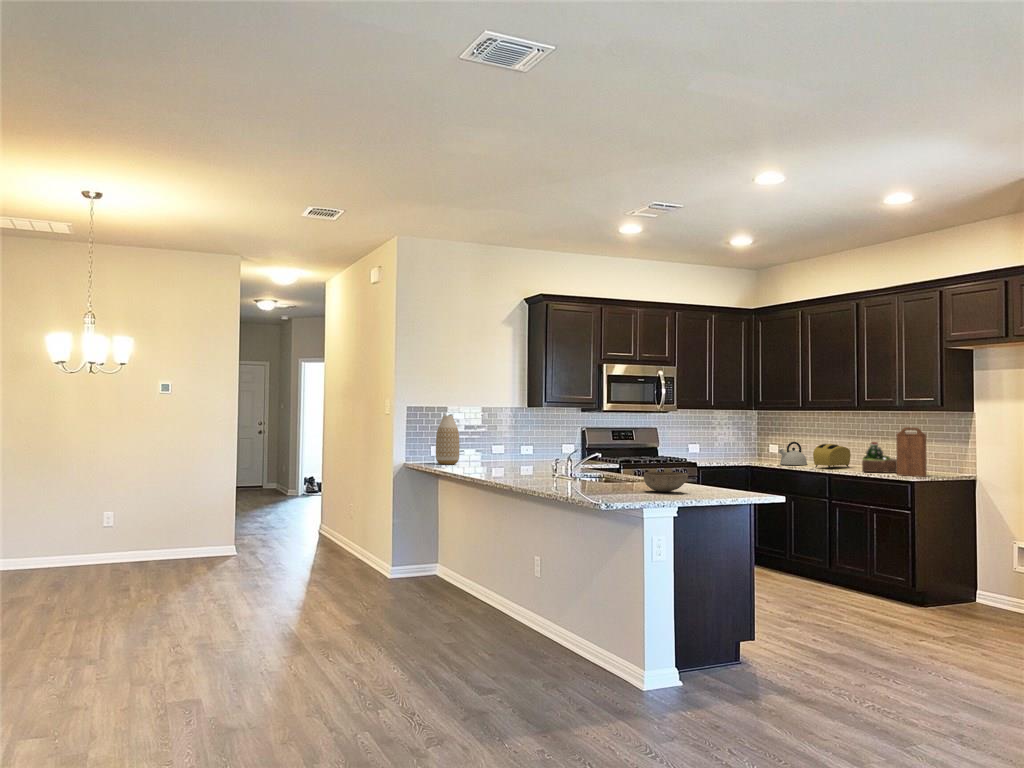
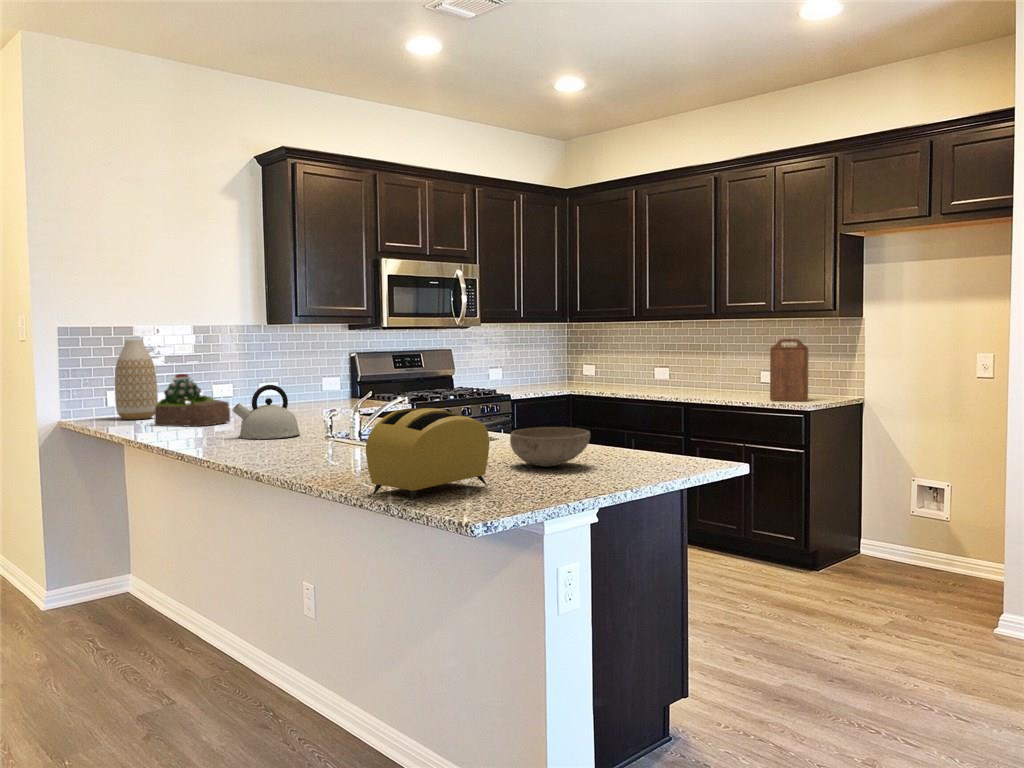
kettle: present [779,442,807,465] -> present [232,385,300,439]
succulent plant: present [862,442,897,473] -> present [154,374,230,426]
toaster: present [813,444,851,468] -> present [366,408,489,501]

